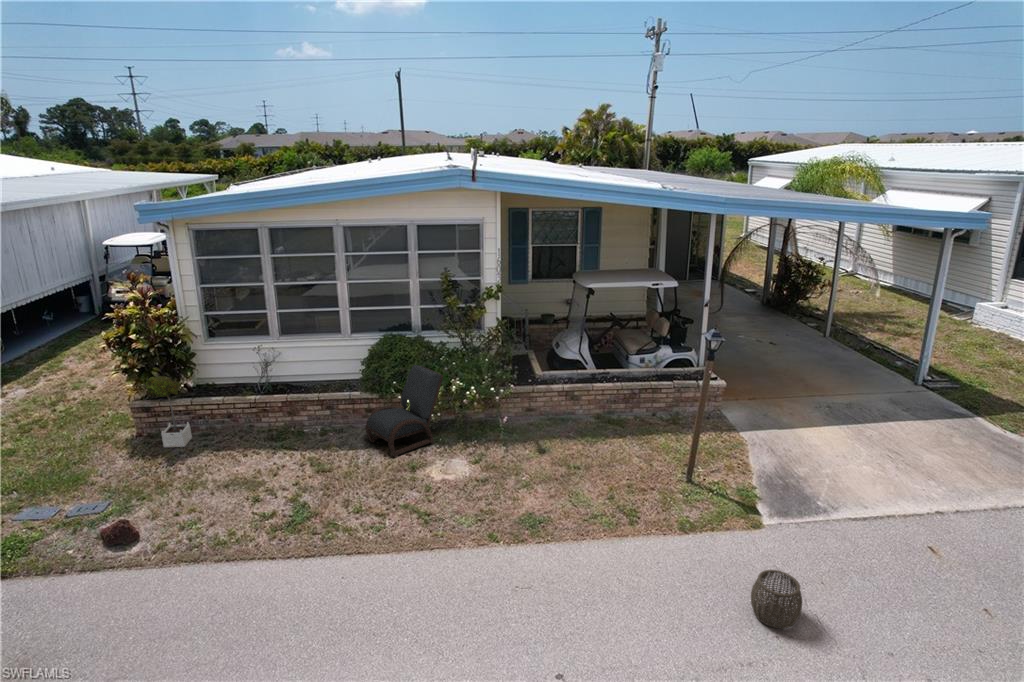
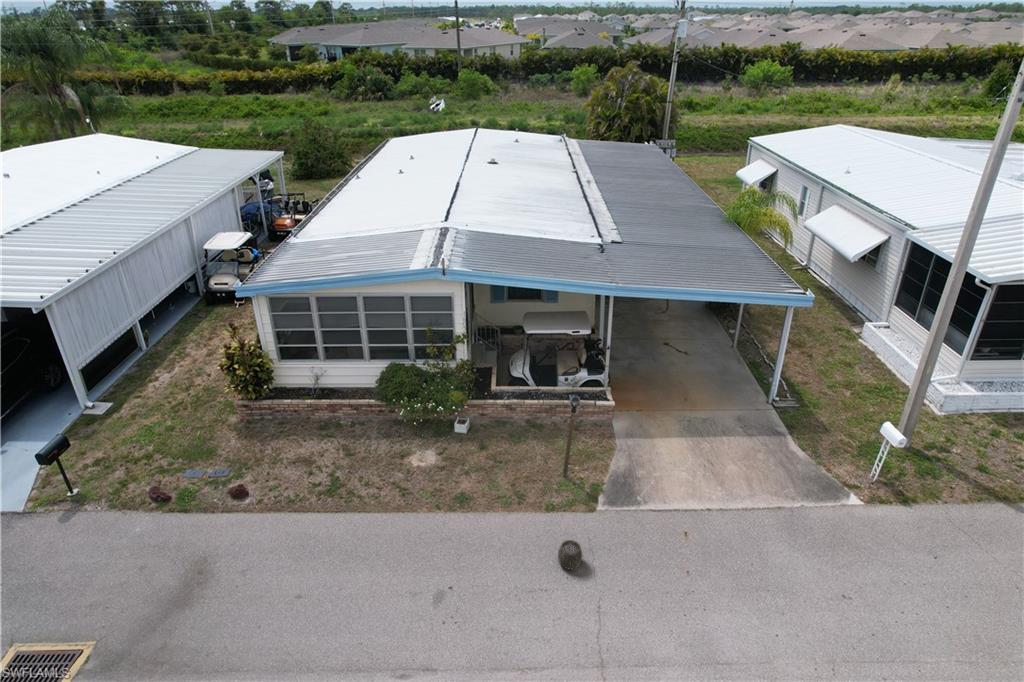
lounge chair: present [366,365,443,457] -> none [377,387,425,447]
potted tree: present [146,376,192,447] -> present [449,391,469,433]

